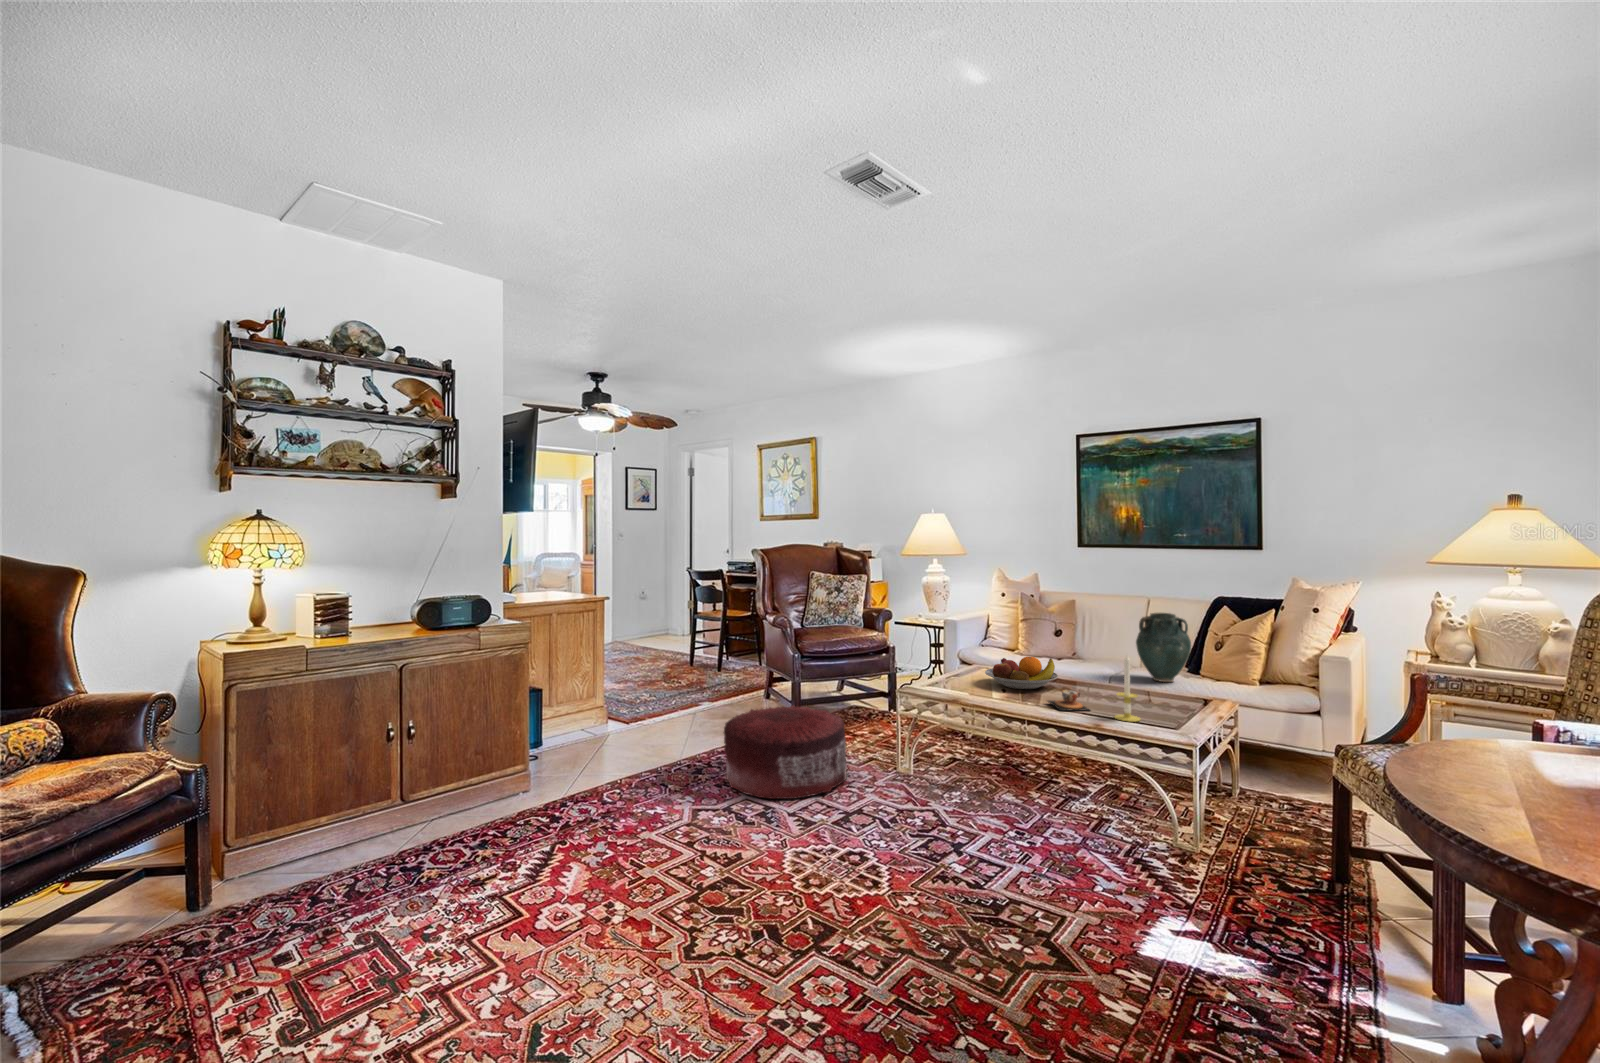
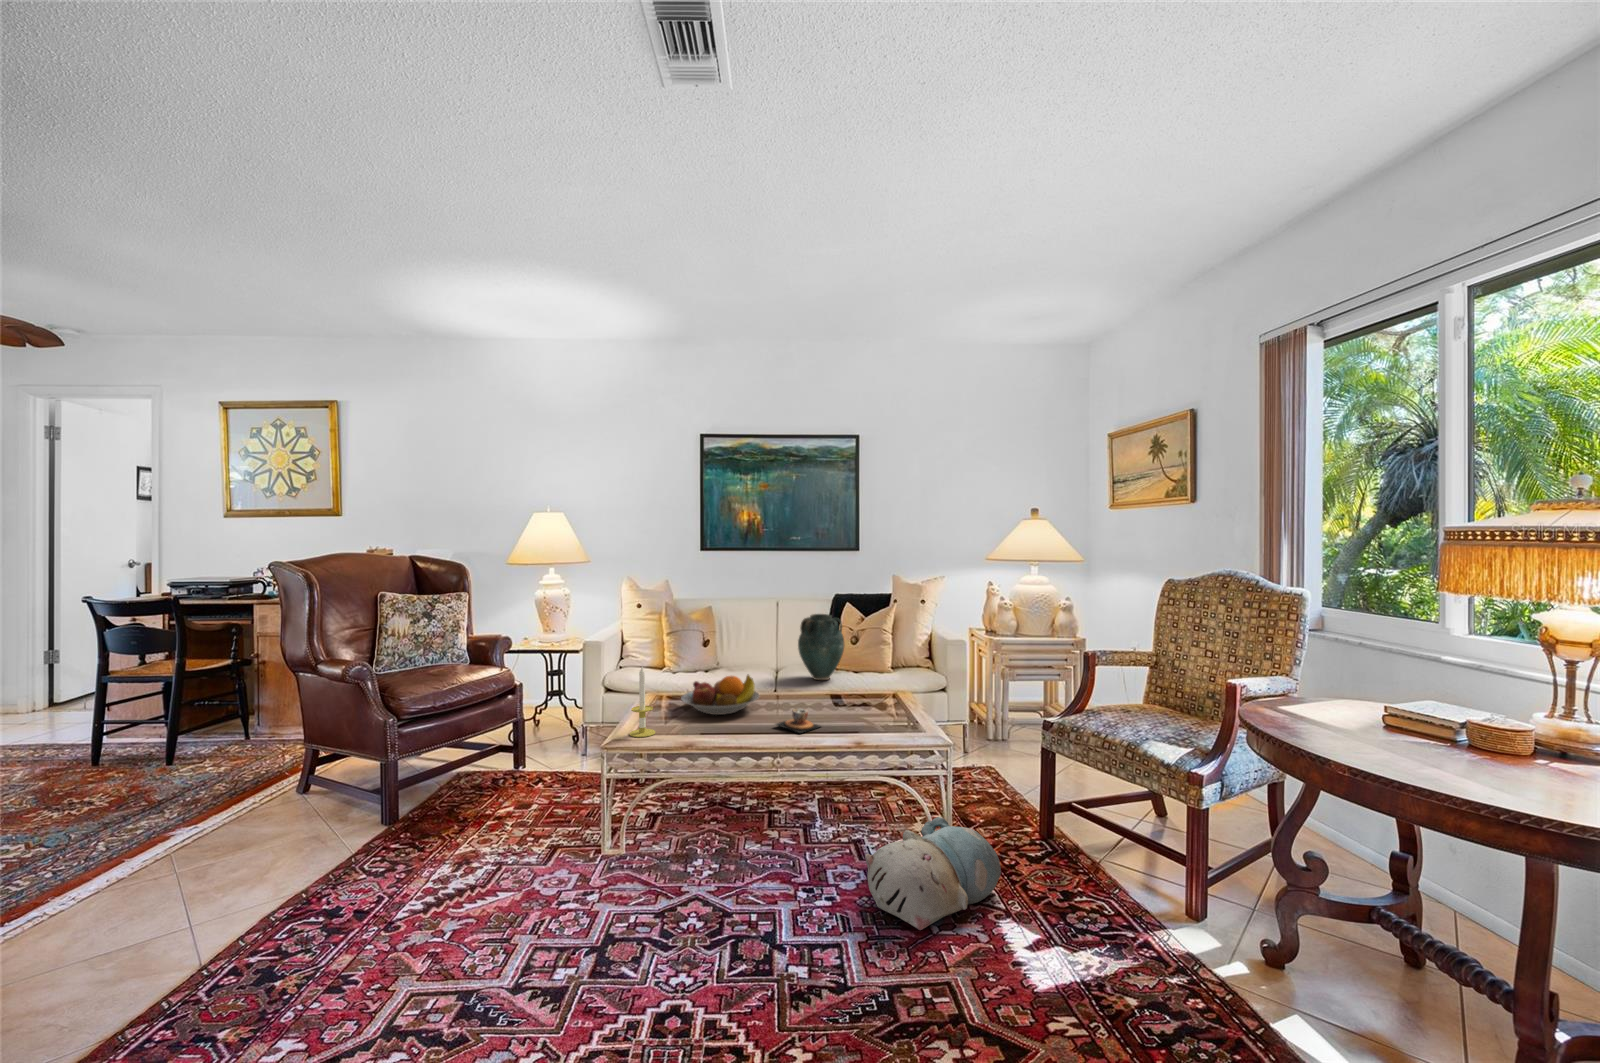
candle: present [1115,656,1140,722] -> present [630,667,655,737]
pouf: present [724,705,847,799] -> none [334,797,552,985]
plush toy: none [1053,805,1205,888] -> present [865,817,1001,930]

